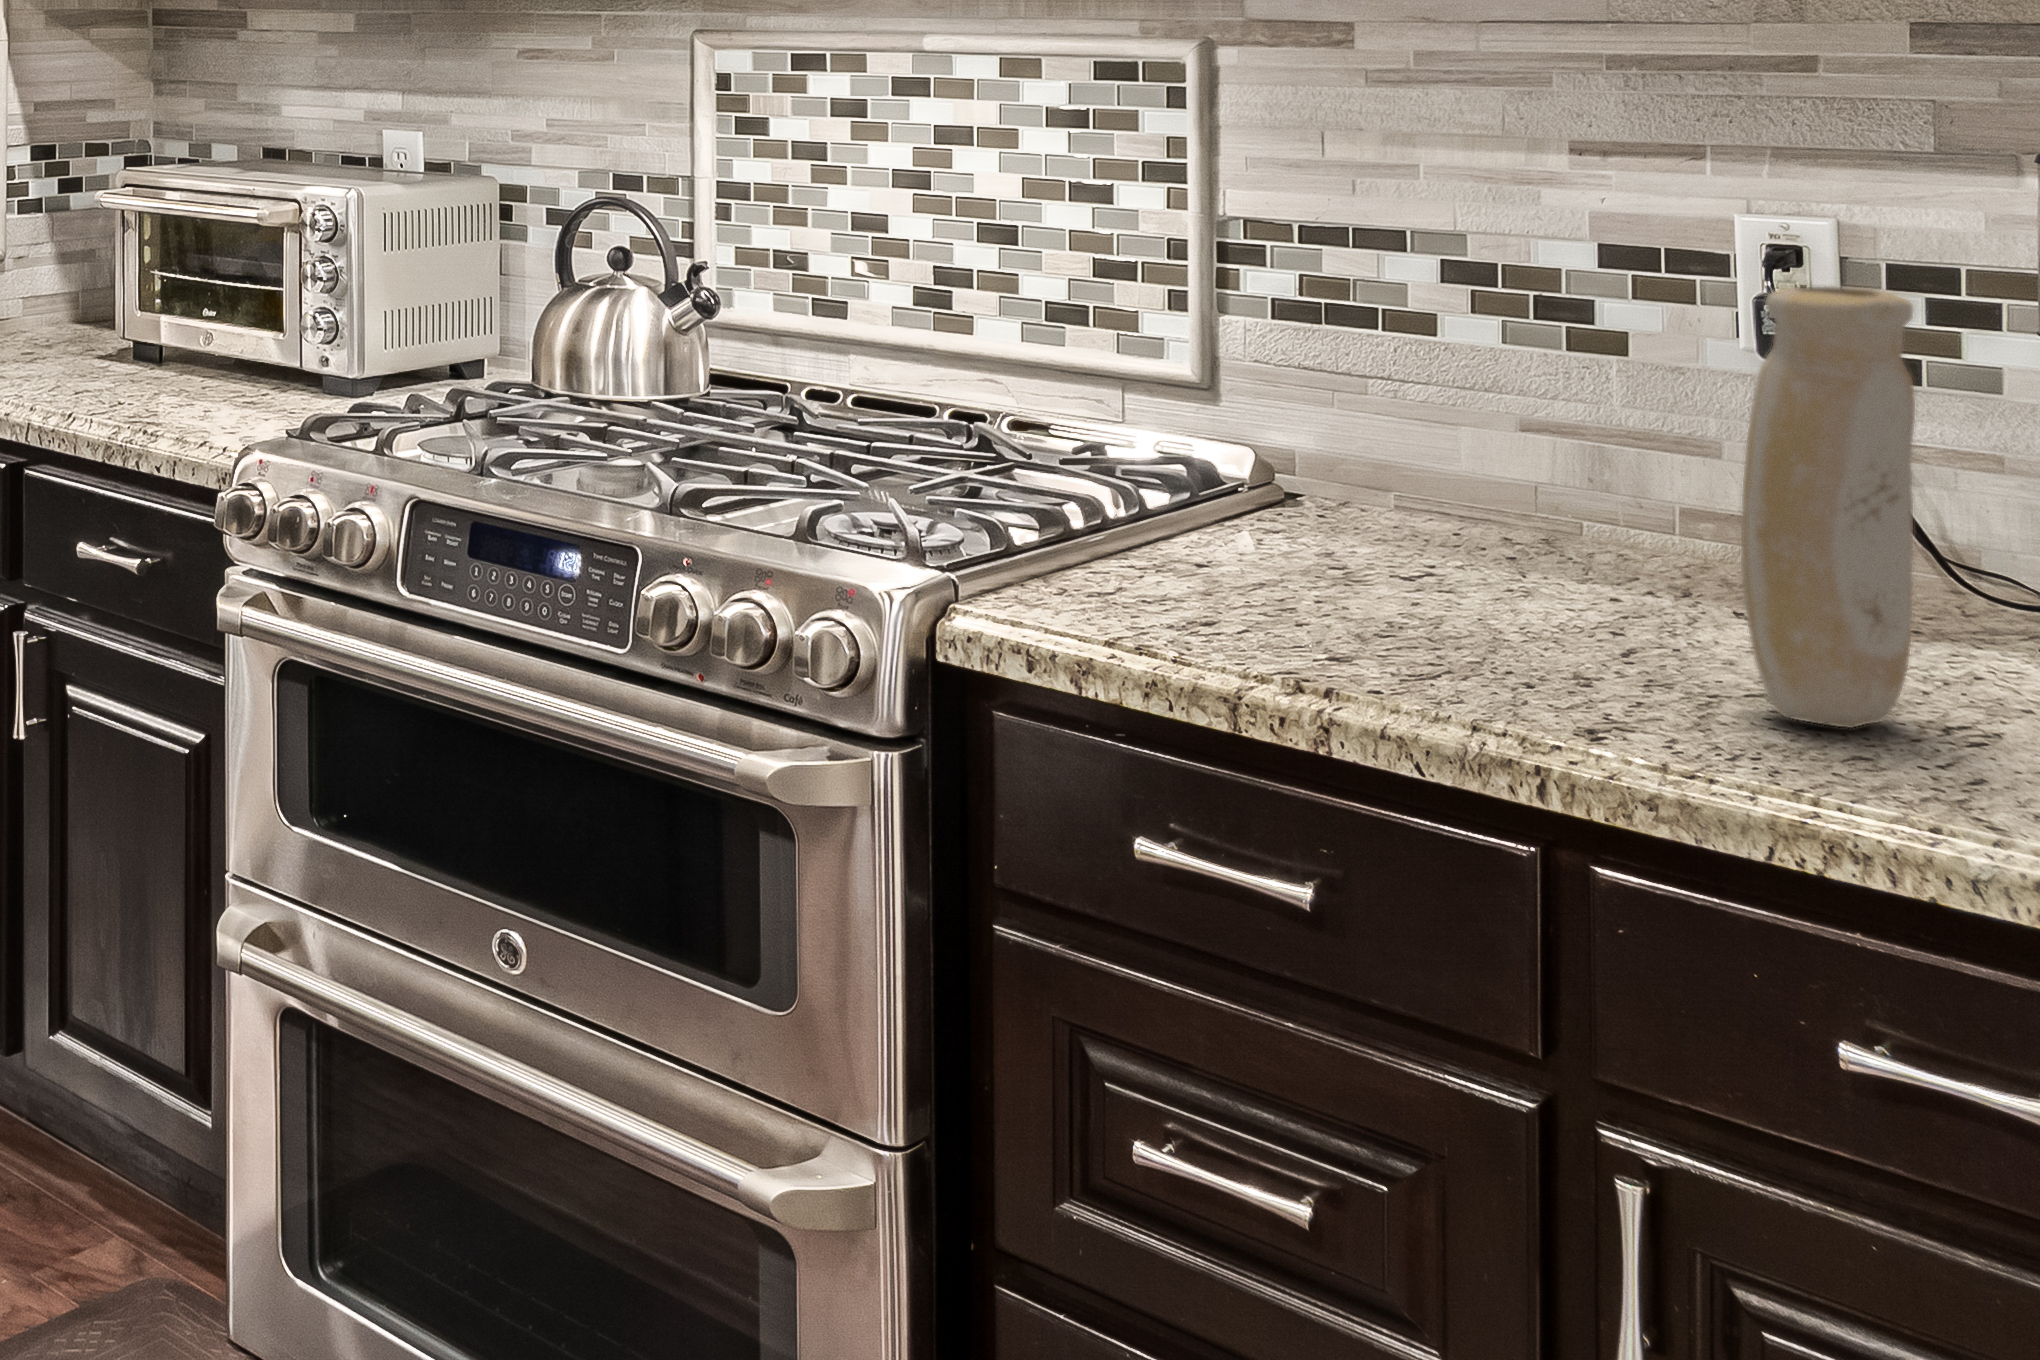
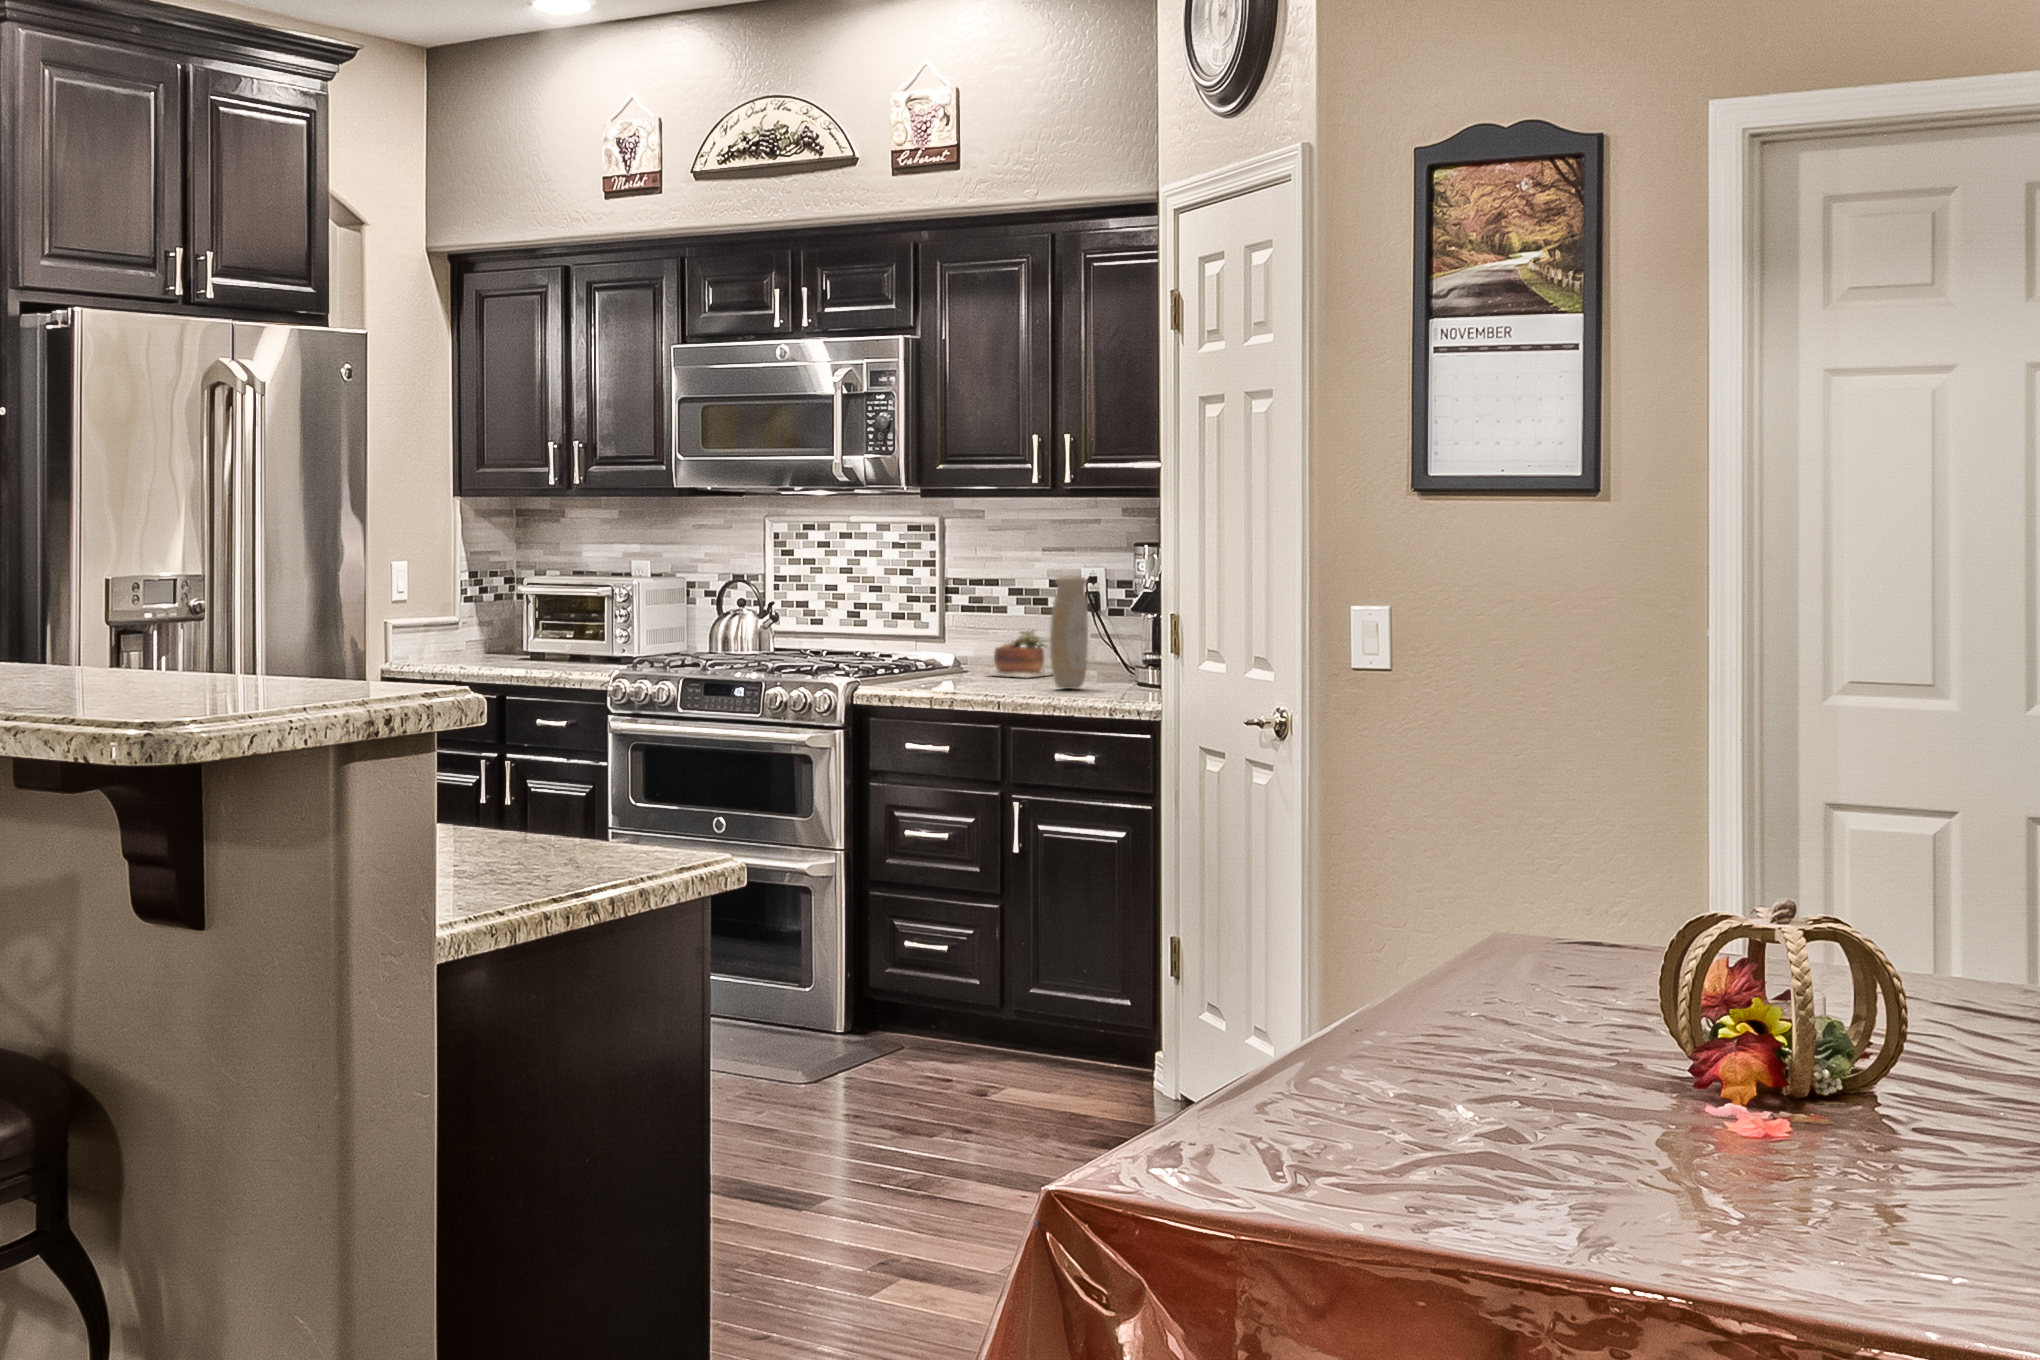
succulent plant: none [1388,415,1653,592] -> present [985,630,1053,678]

